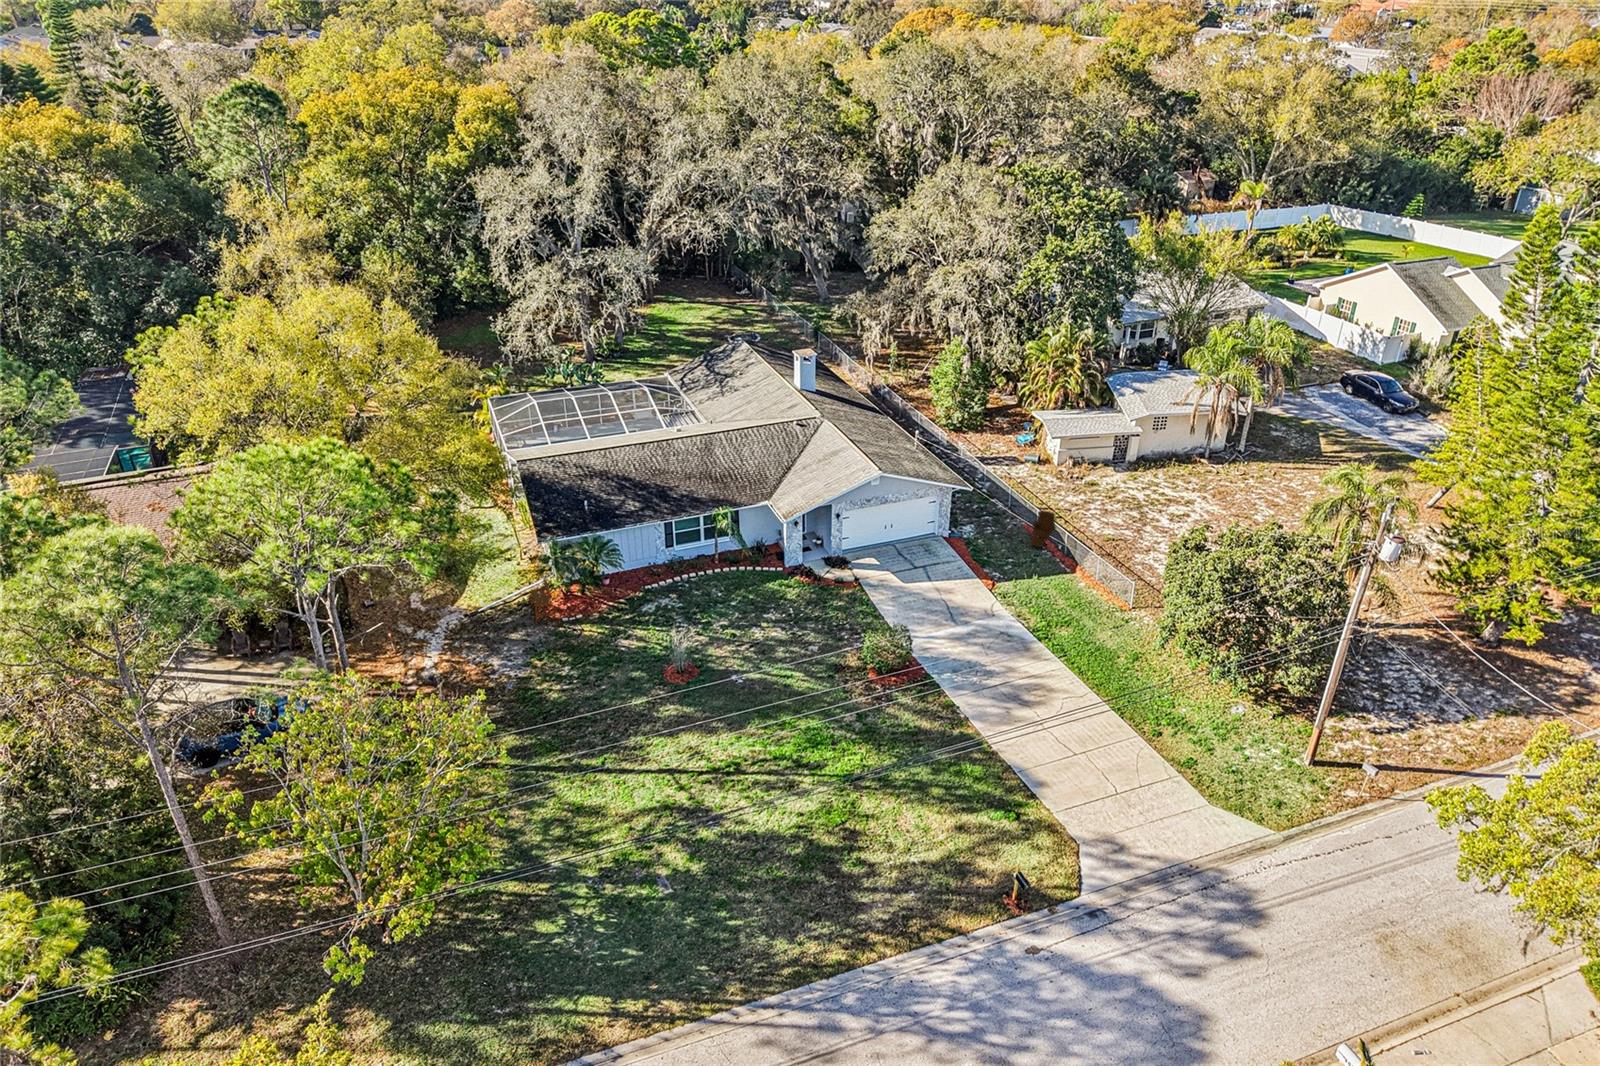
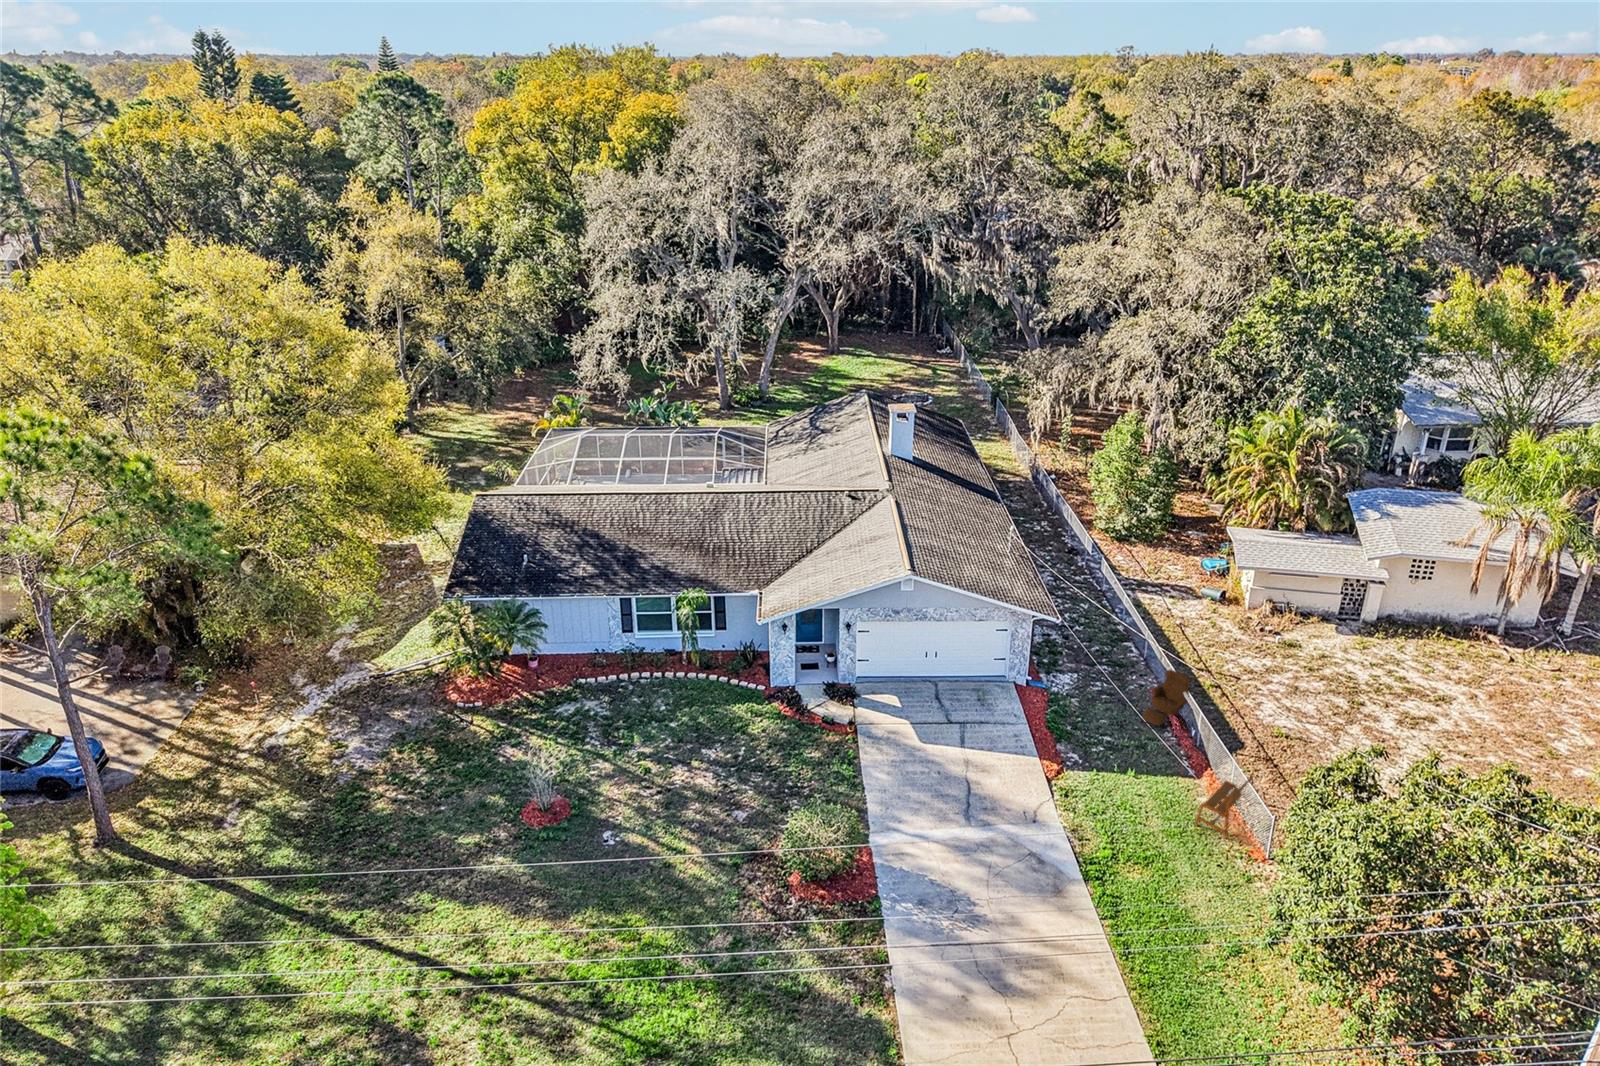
bench: present [530,577,555,621] -> present [1195,775,1253,839]

